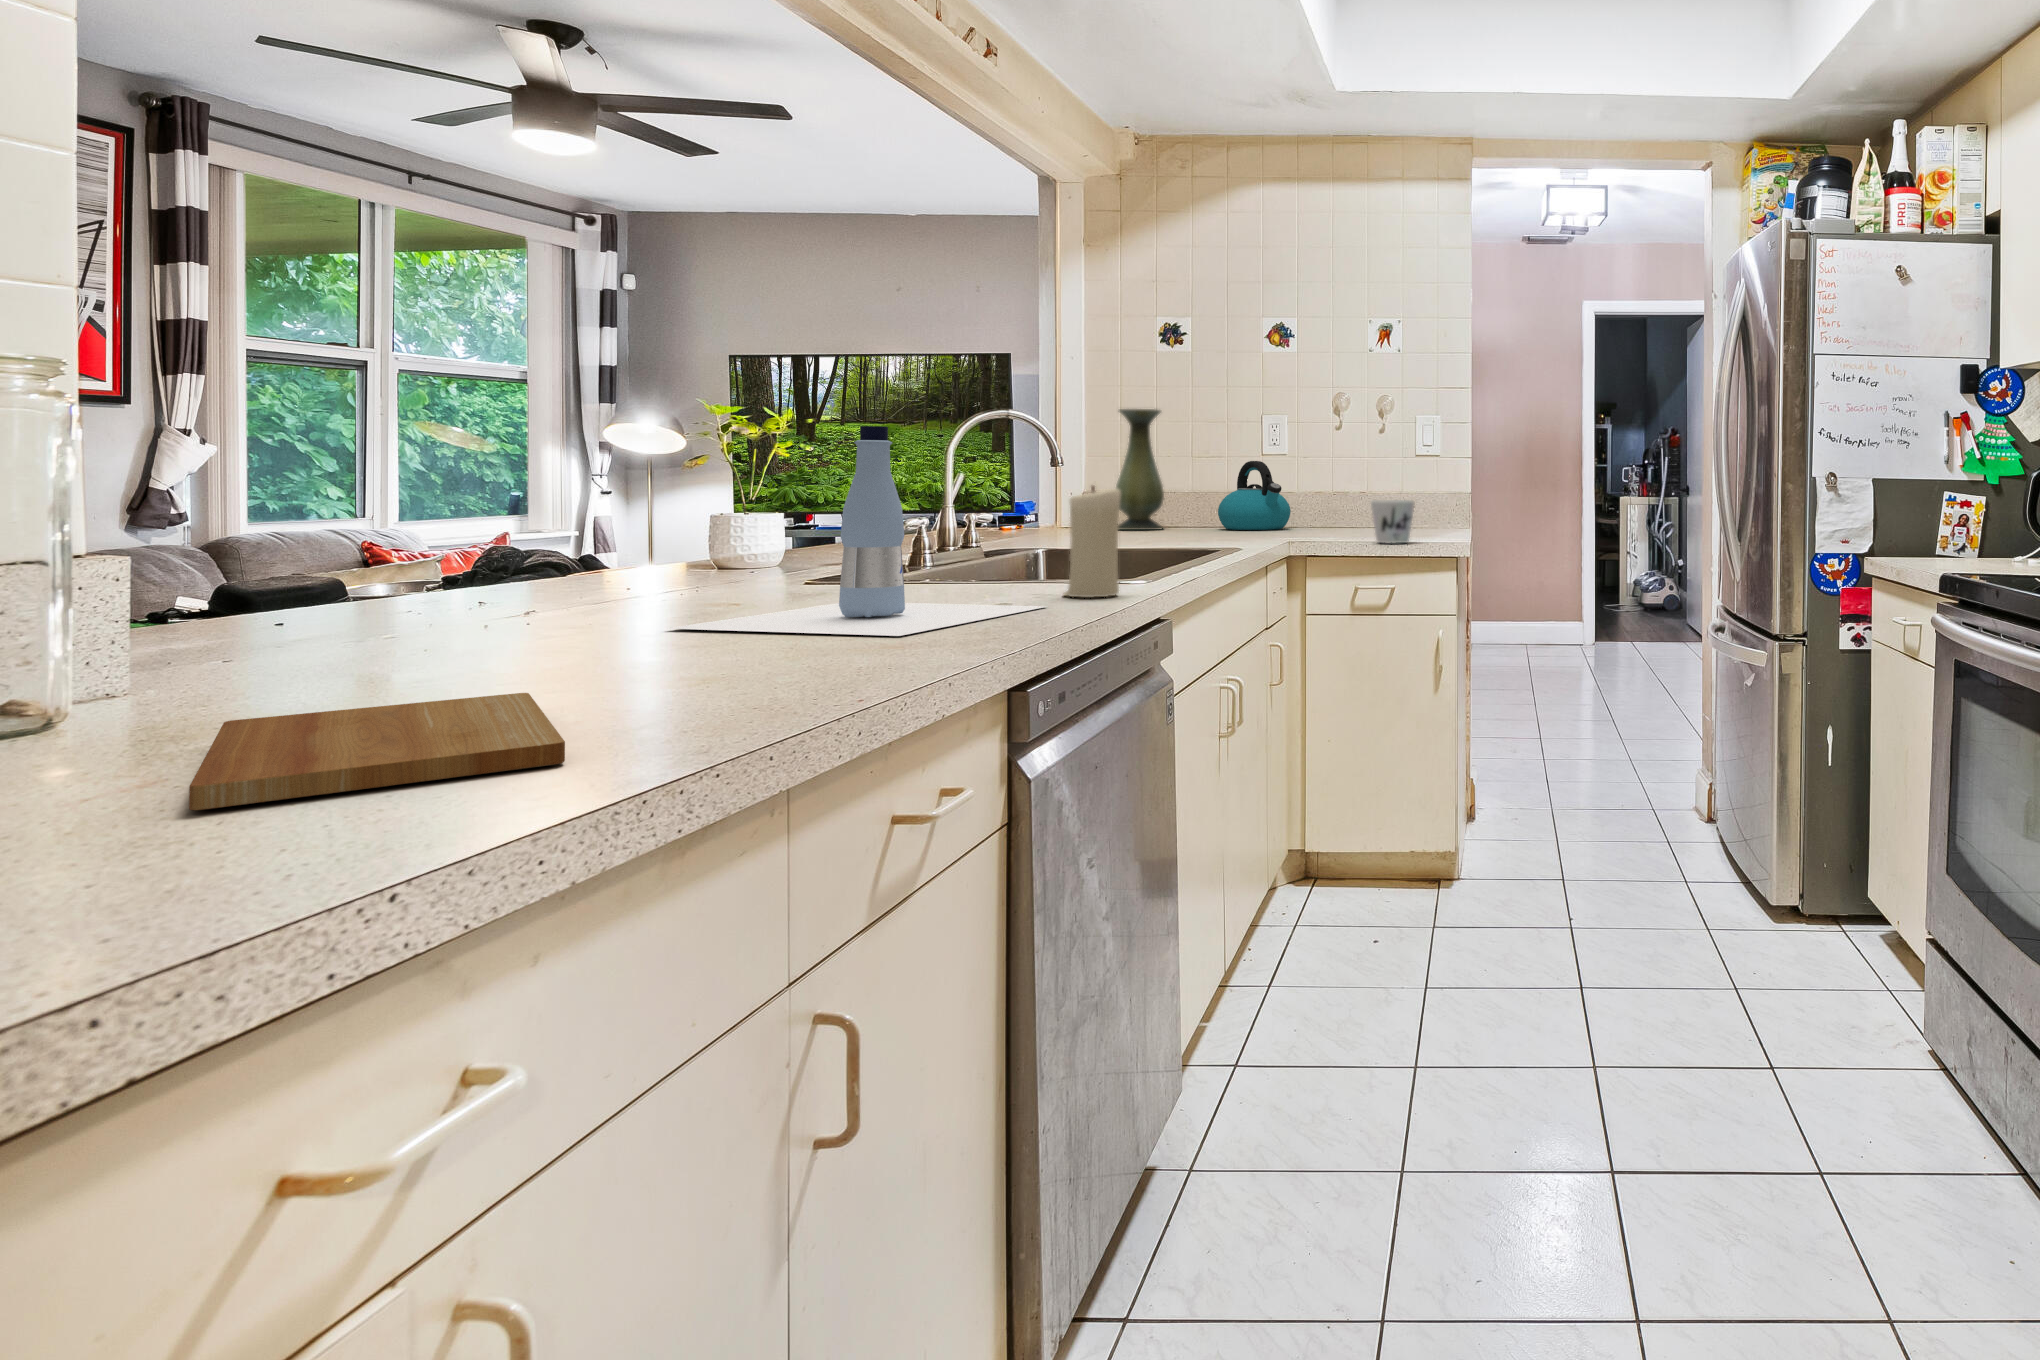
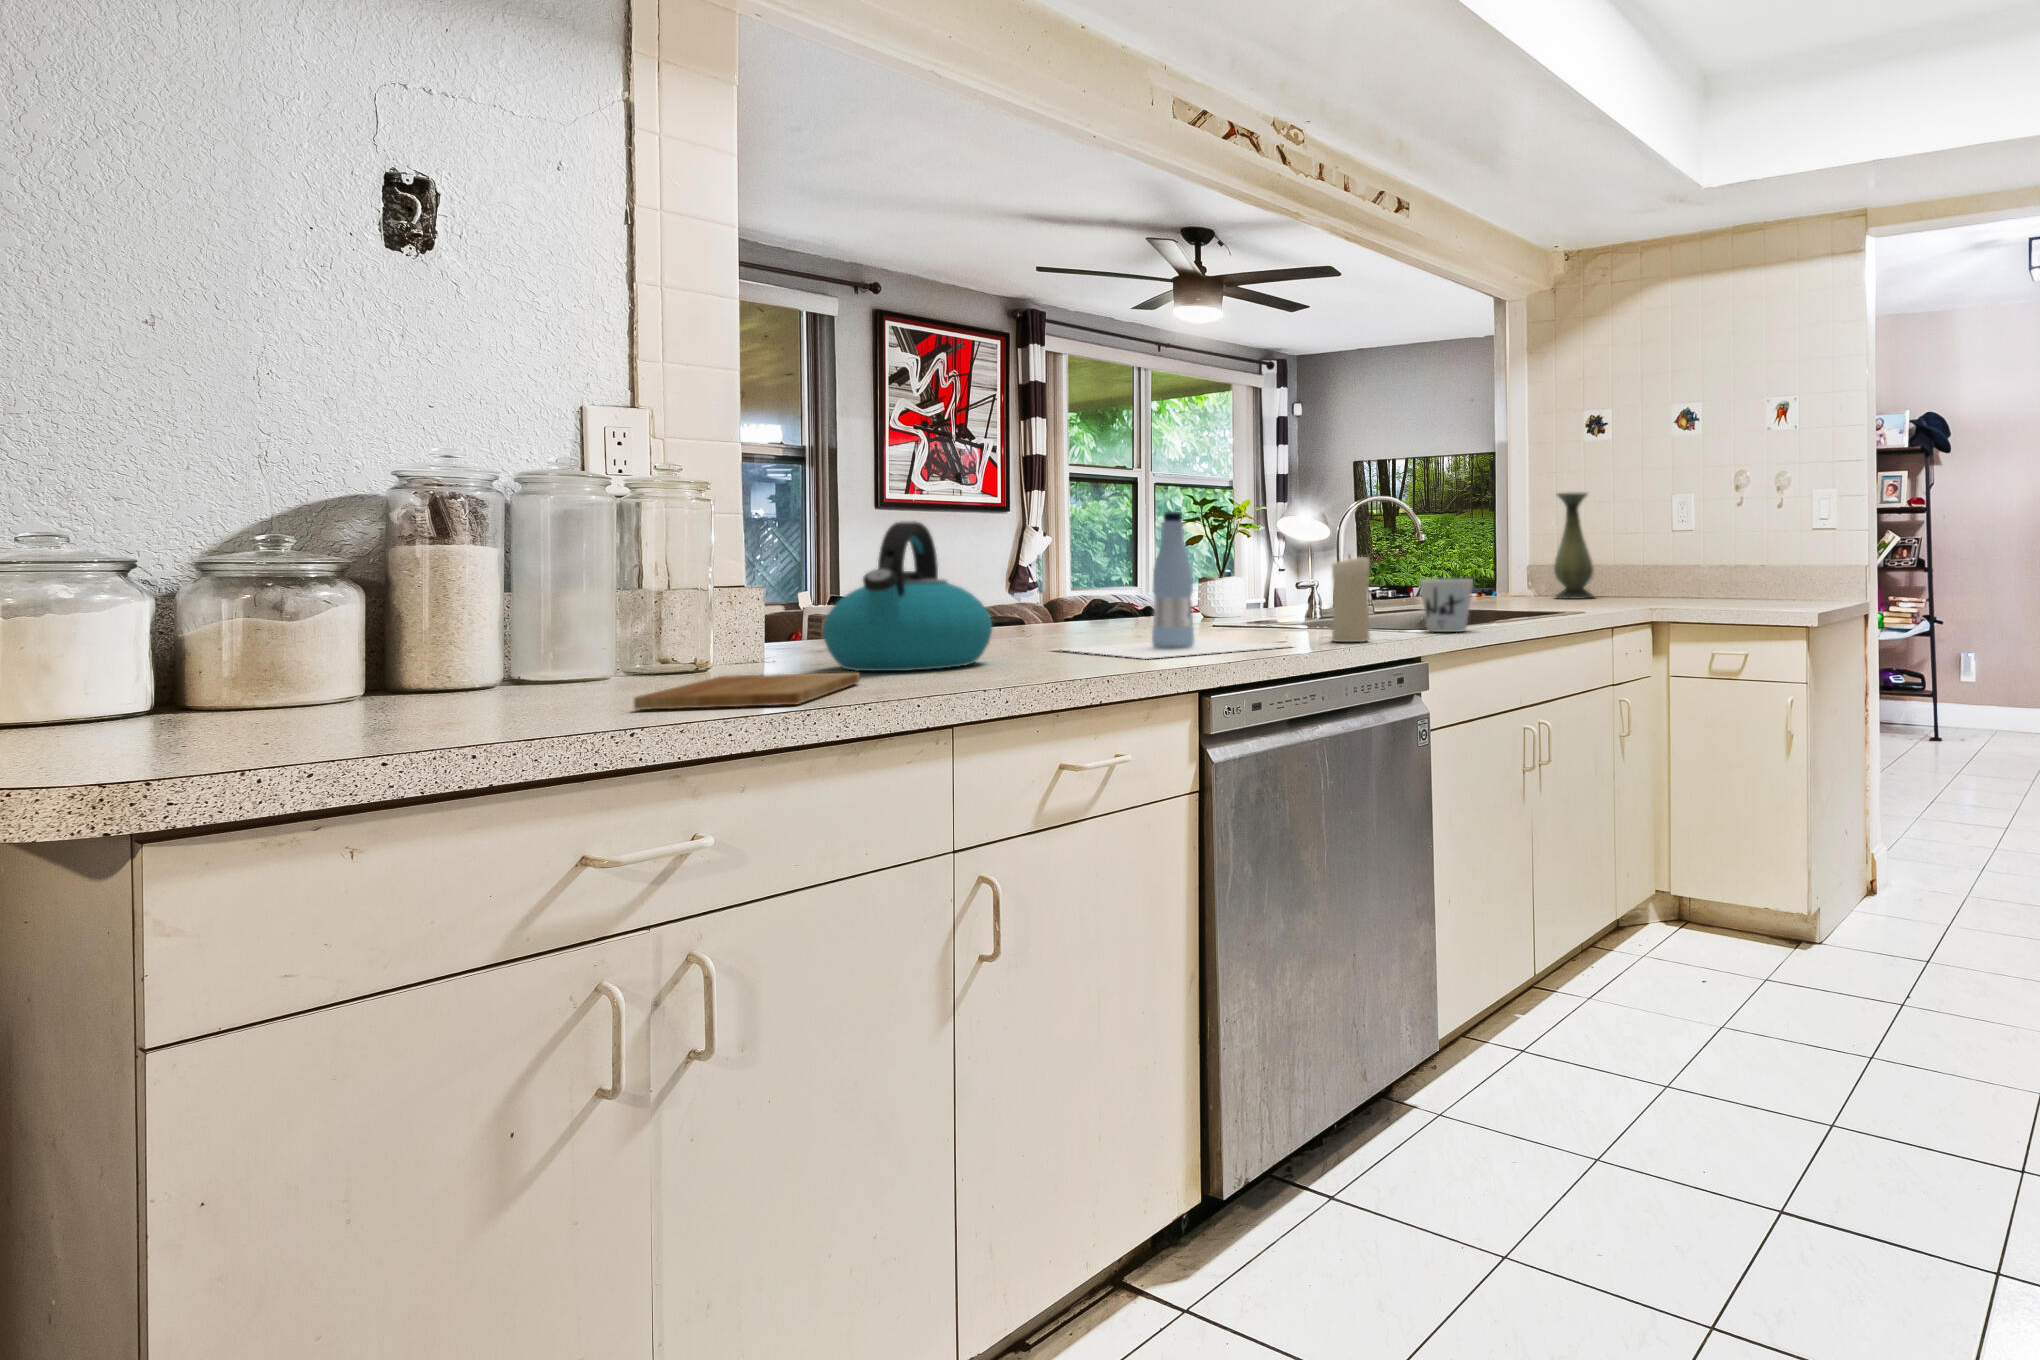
kettle: present [1218,461,1291,530] -> present [823,521,992,671]
mug: present [1371,500,1415,544] -> present [1420,579,1473,632]

